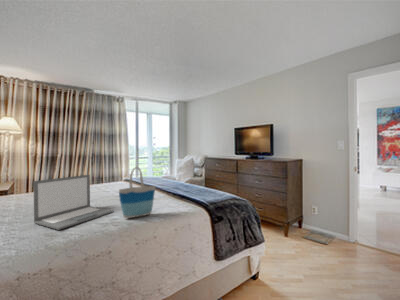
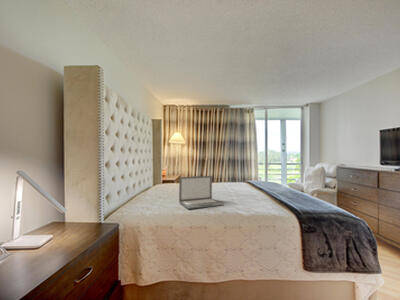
tote bag: present [119,167,155,218] -> none [224,174,252,212]

